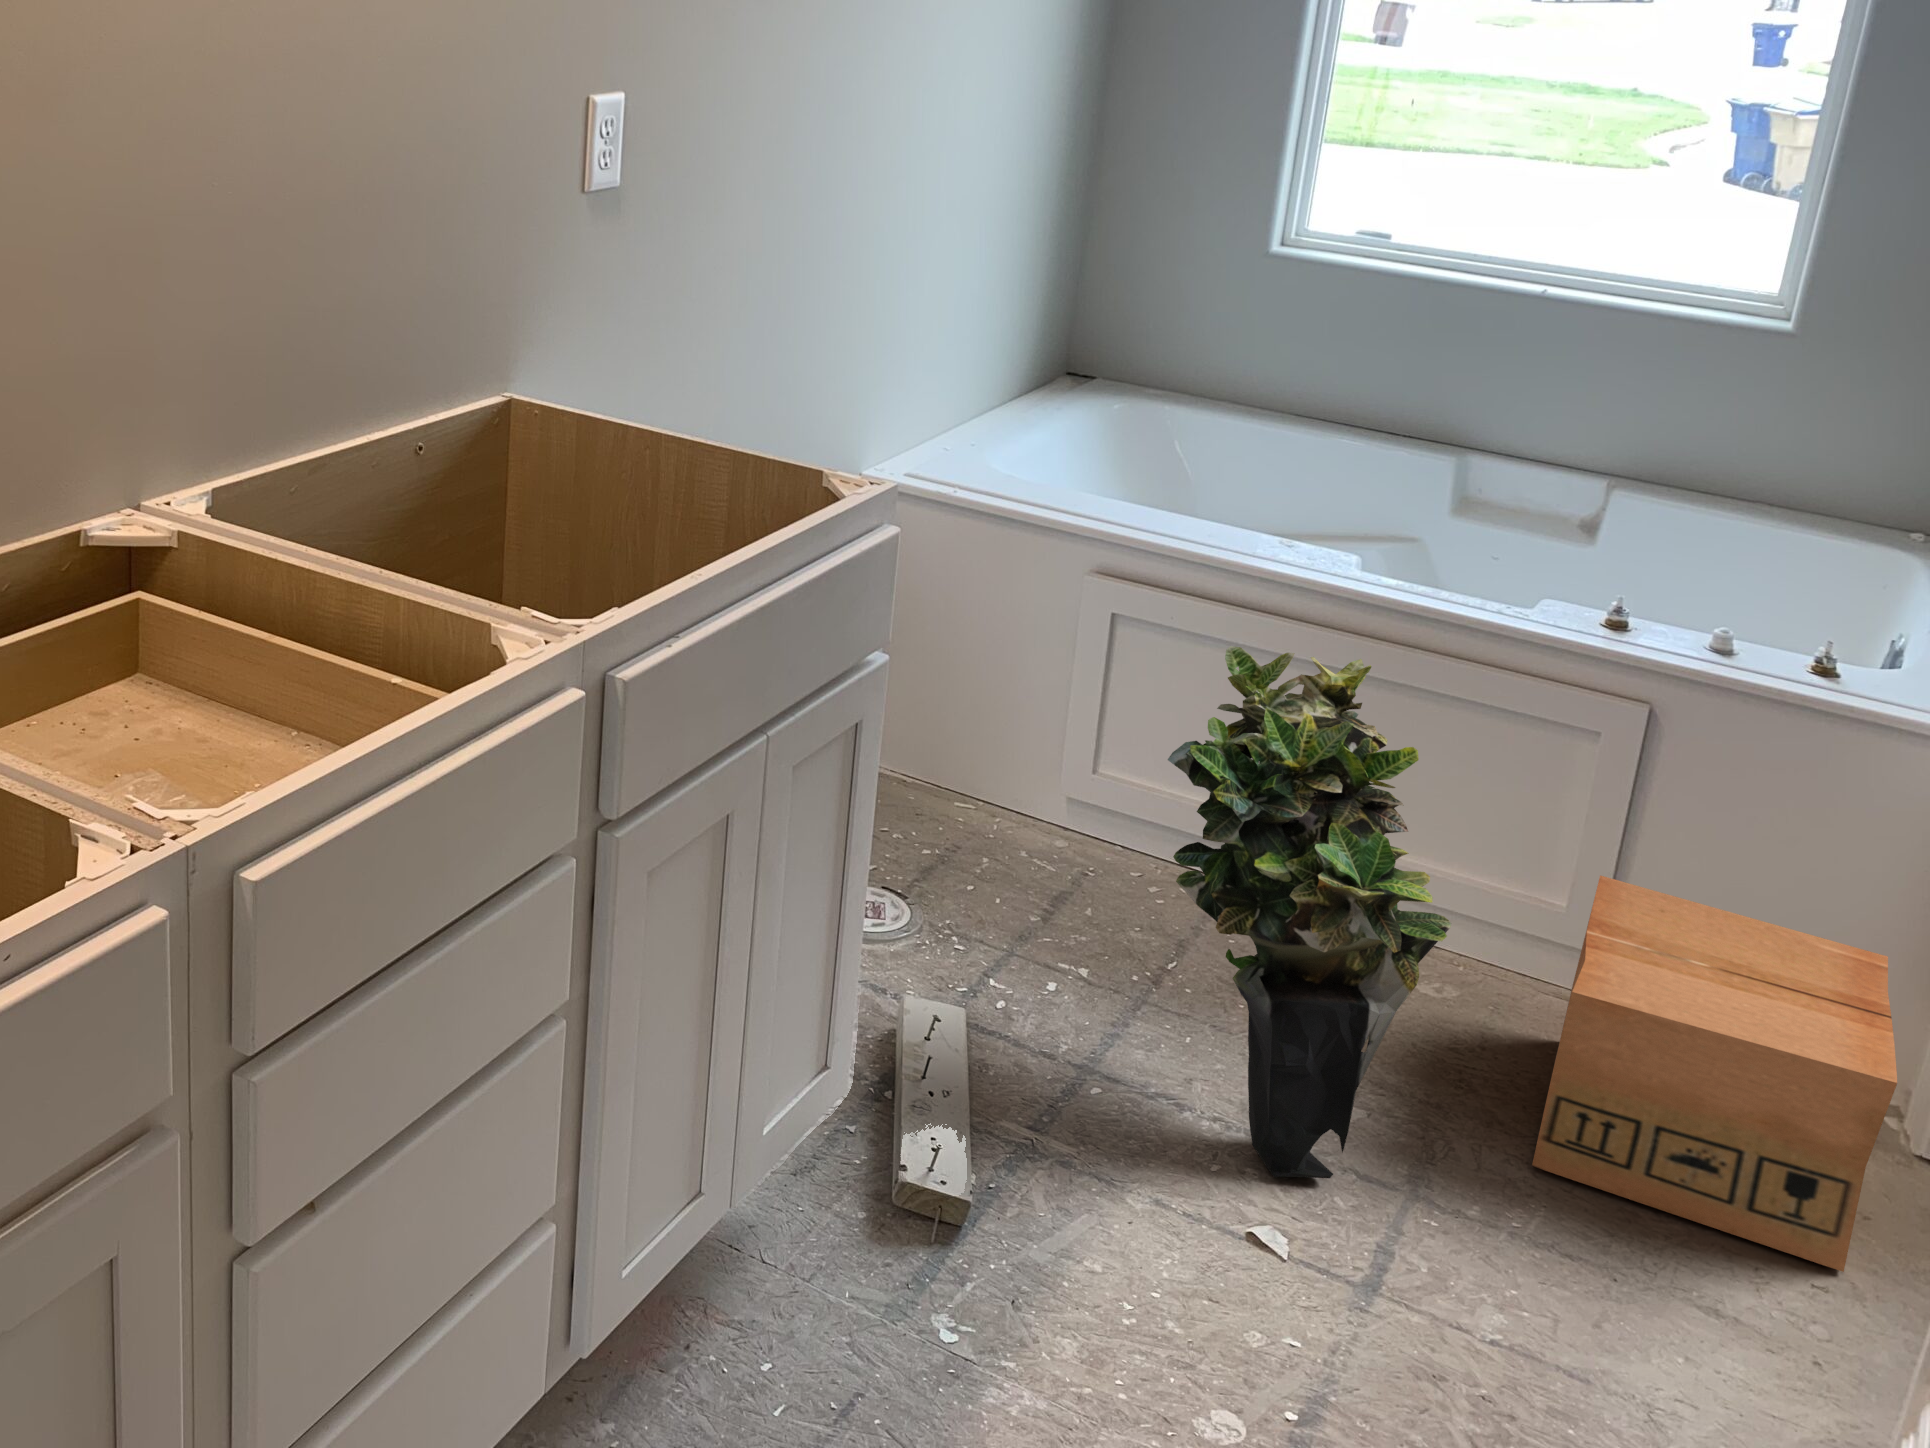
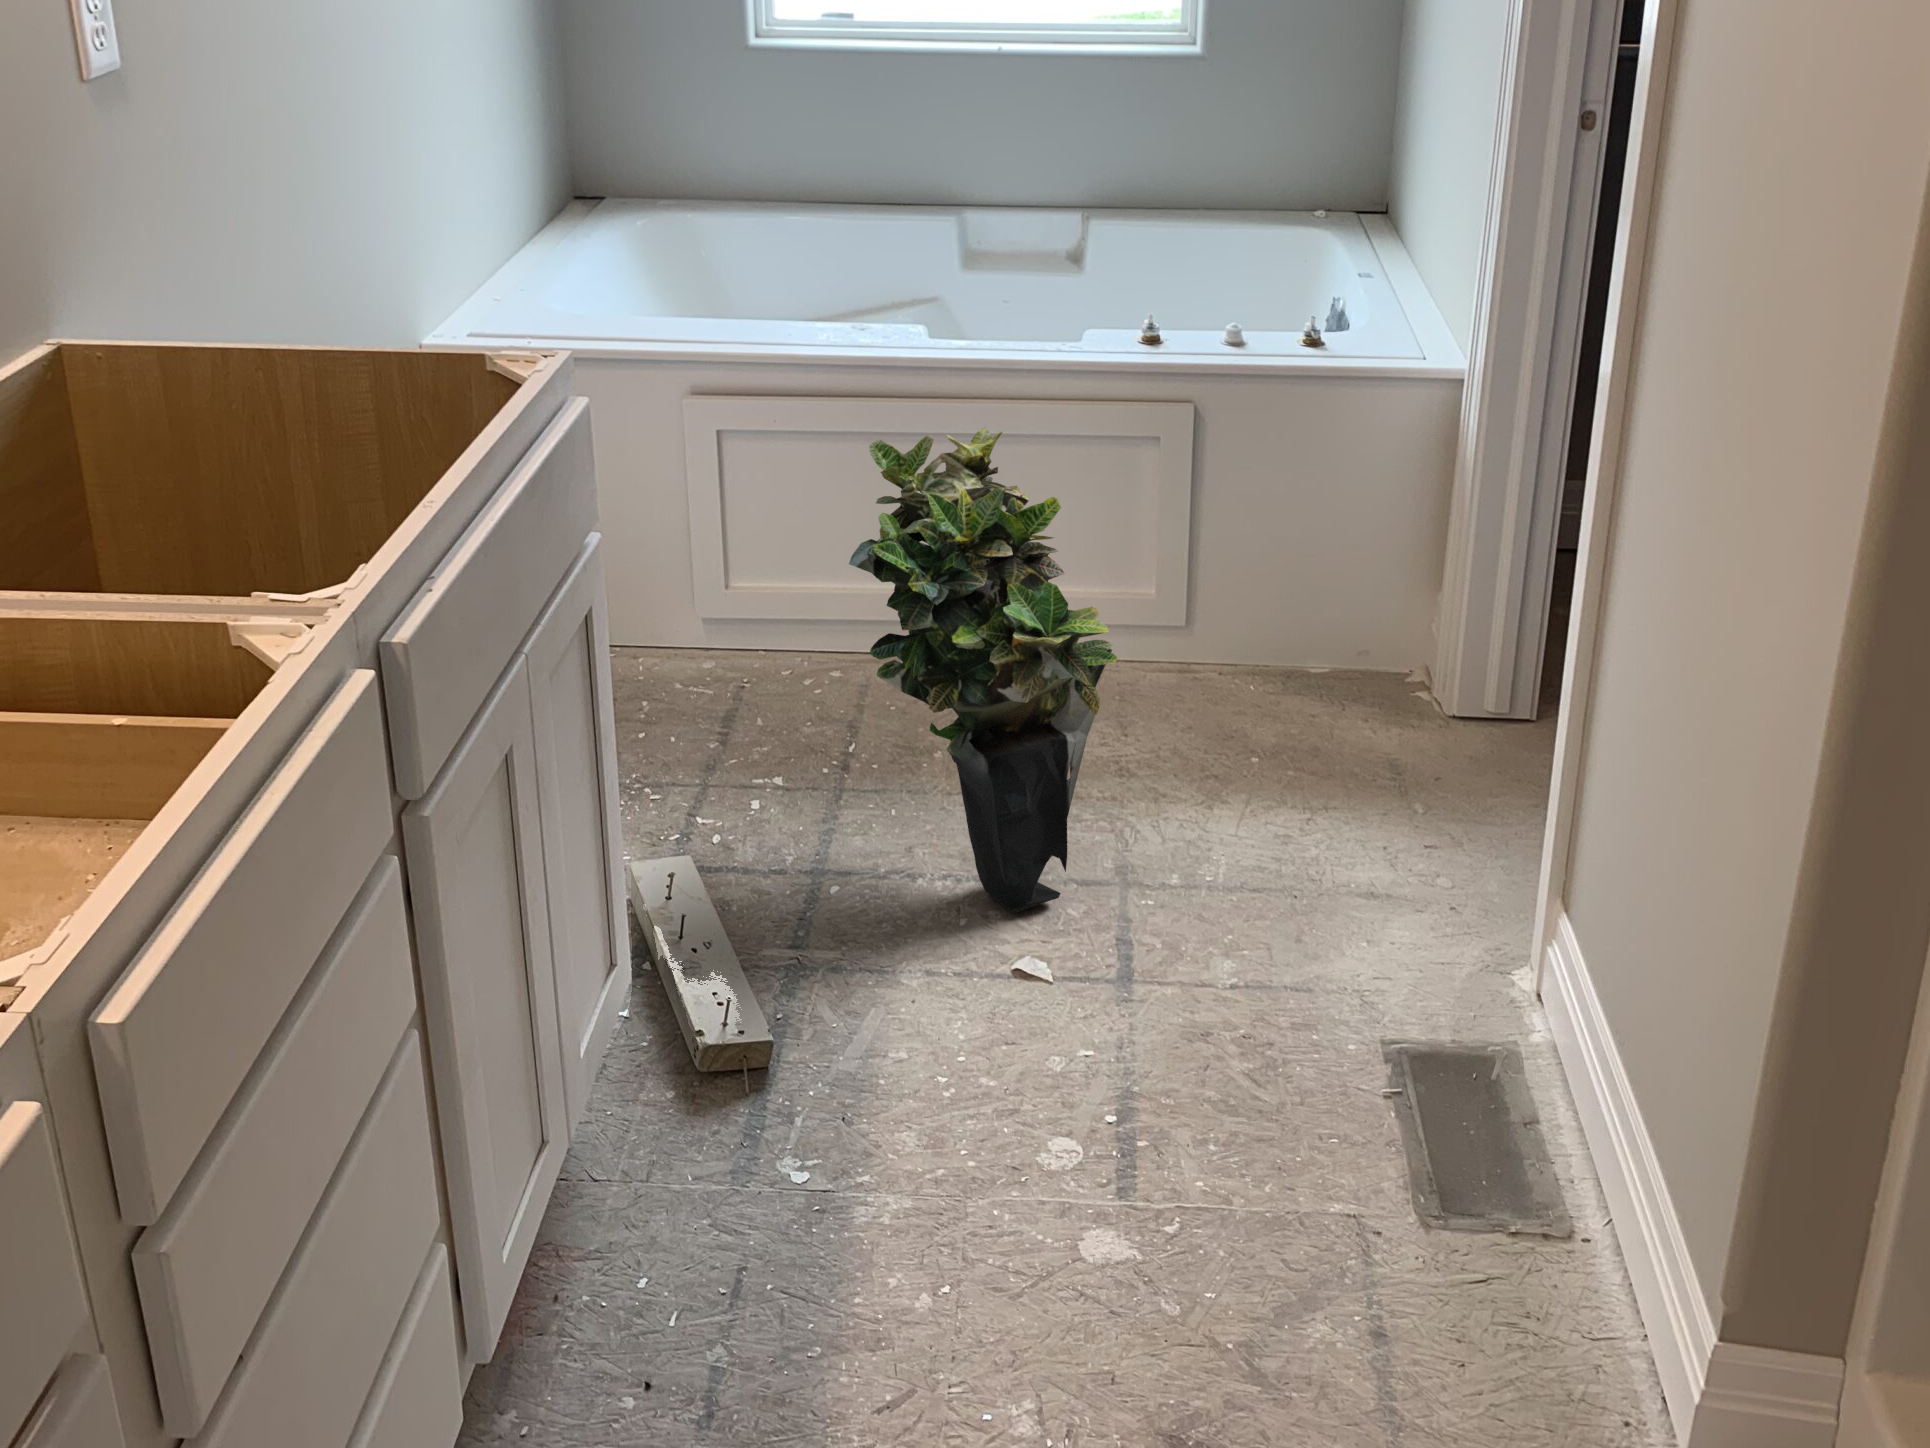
cardboard box: present [1532,876,1897,1272] -> none [1178,567,1457,834]

